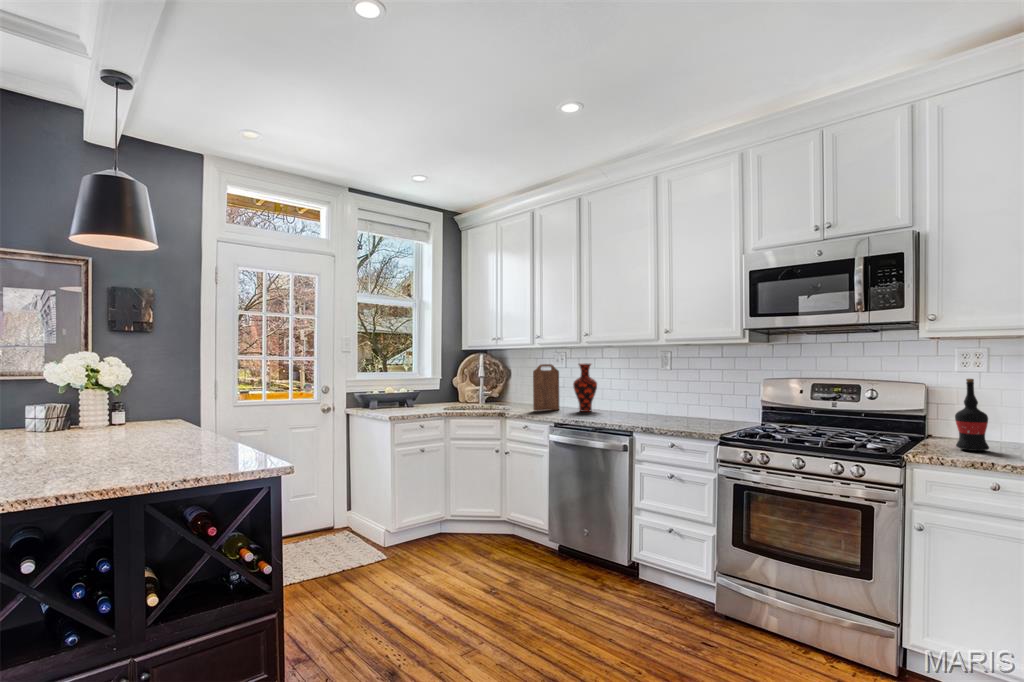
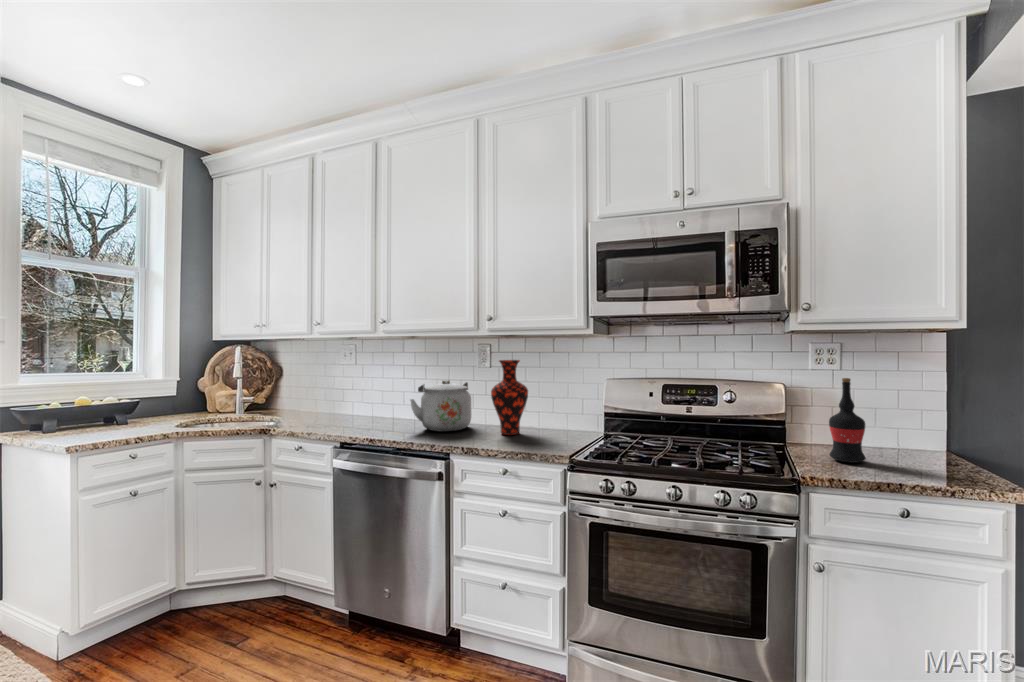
vase: present [573,363,597,412] -> present [491,360,528,435]
cutting board: present [533,364,559,411] -> none [312,360,350,423]
kettle: none [603,379,652,418] -> present [410,380,471,432]

